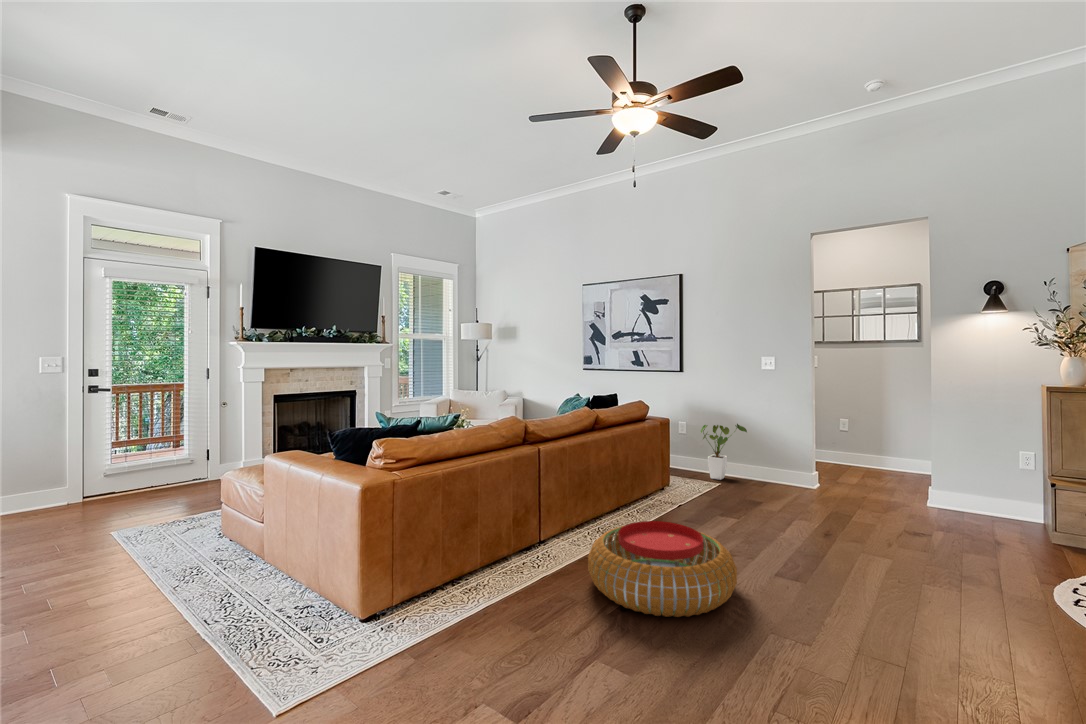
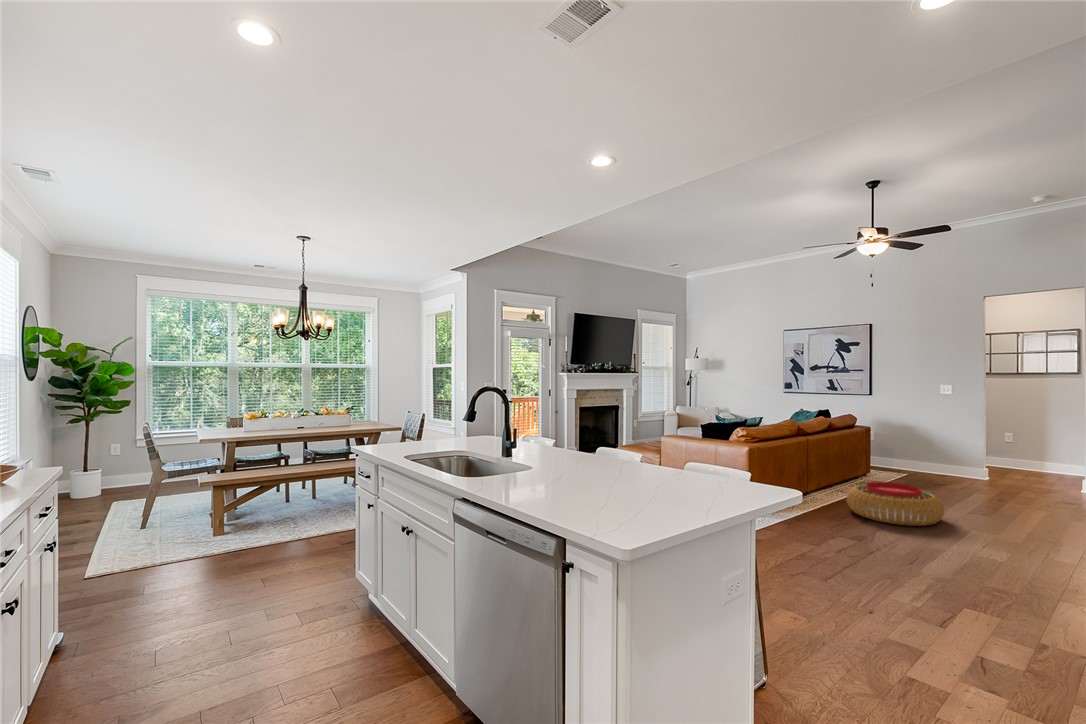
house plant: present [701,424,747,480] -> none [891,434,929,474]

